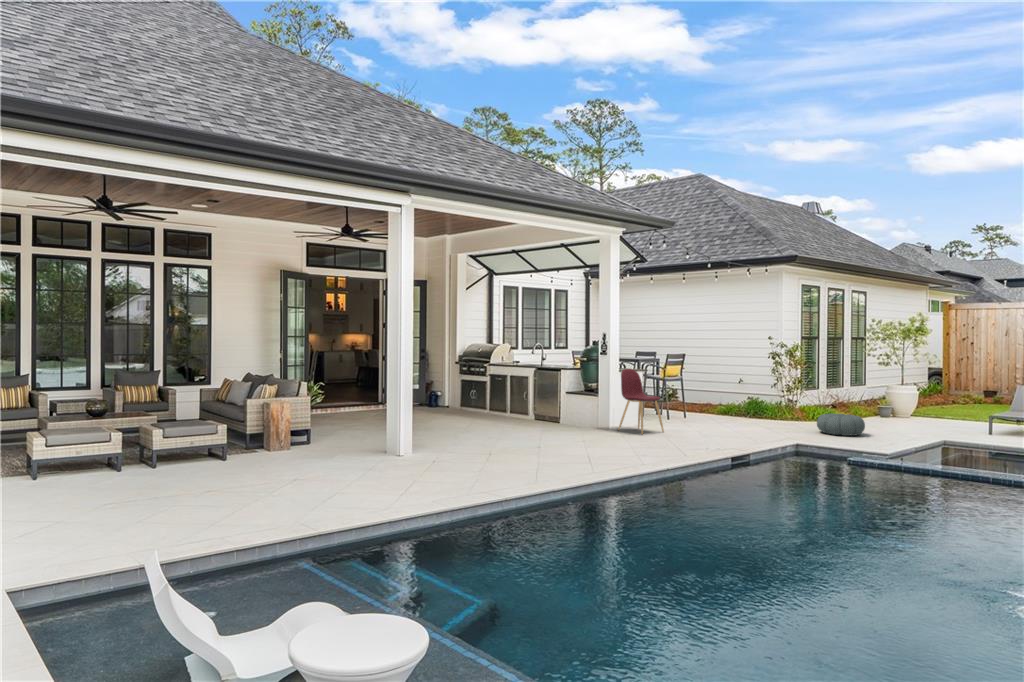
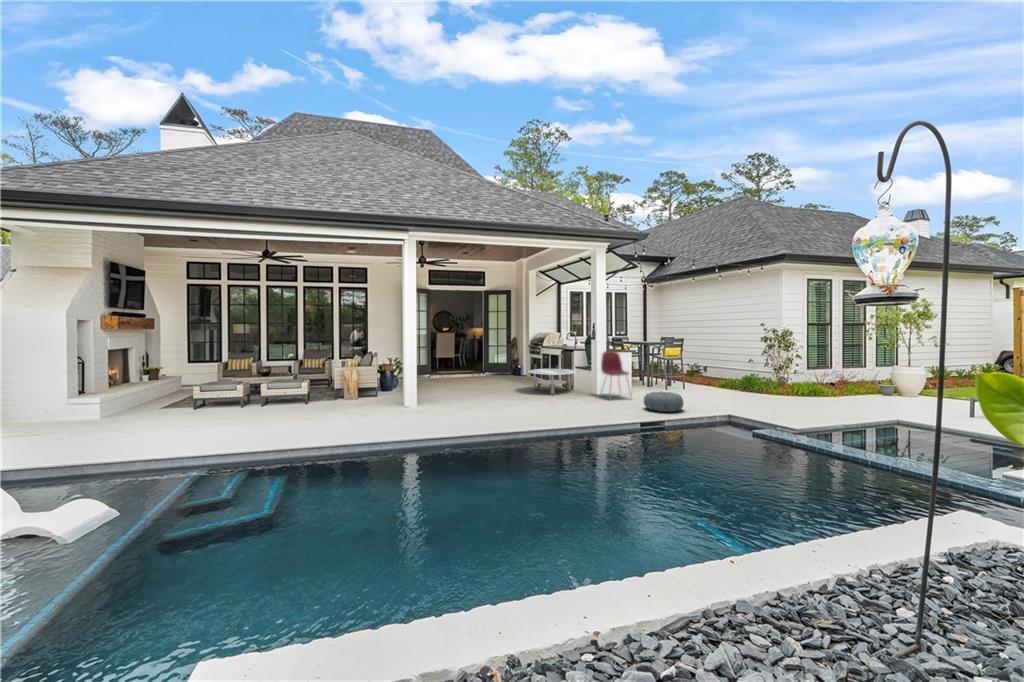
round table: none [509,396,580,432] -> present [527,369,577,395]
pouf: present [817,413,865,436] -> present [644,392,683,412]

